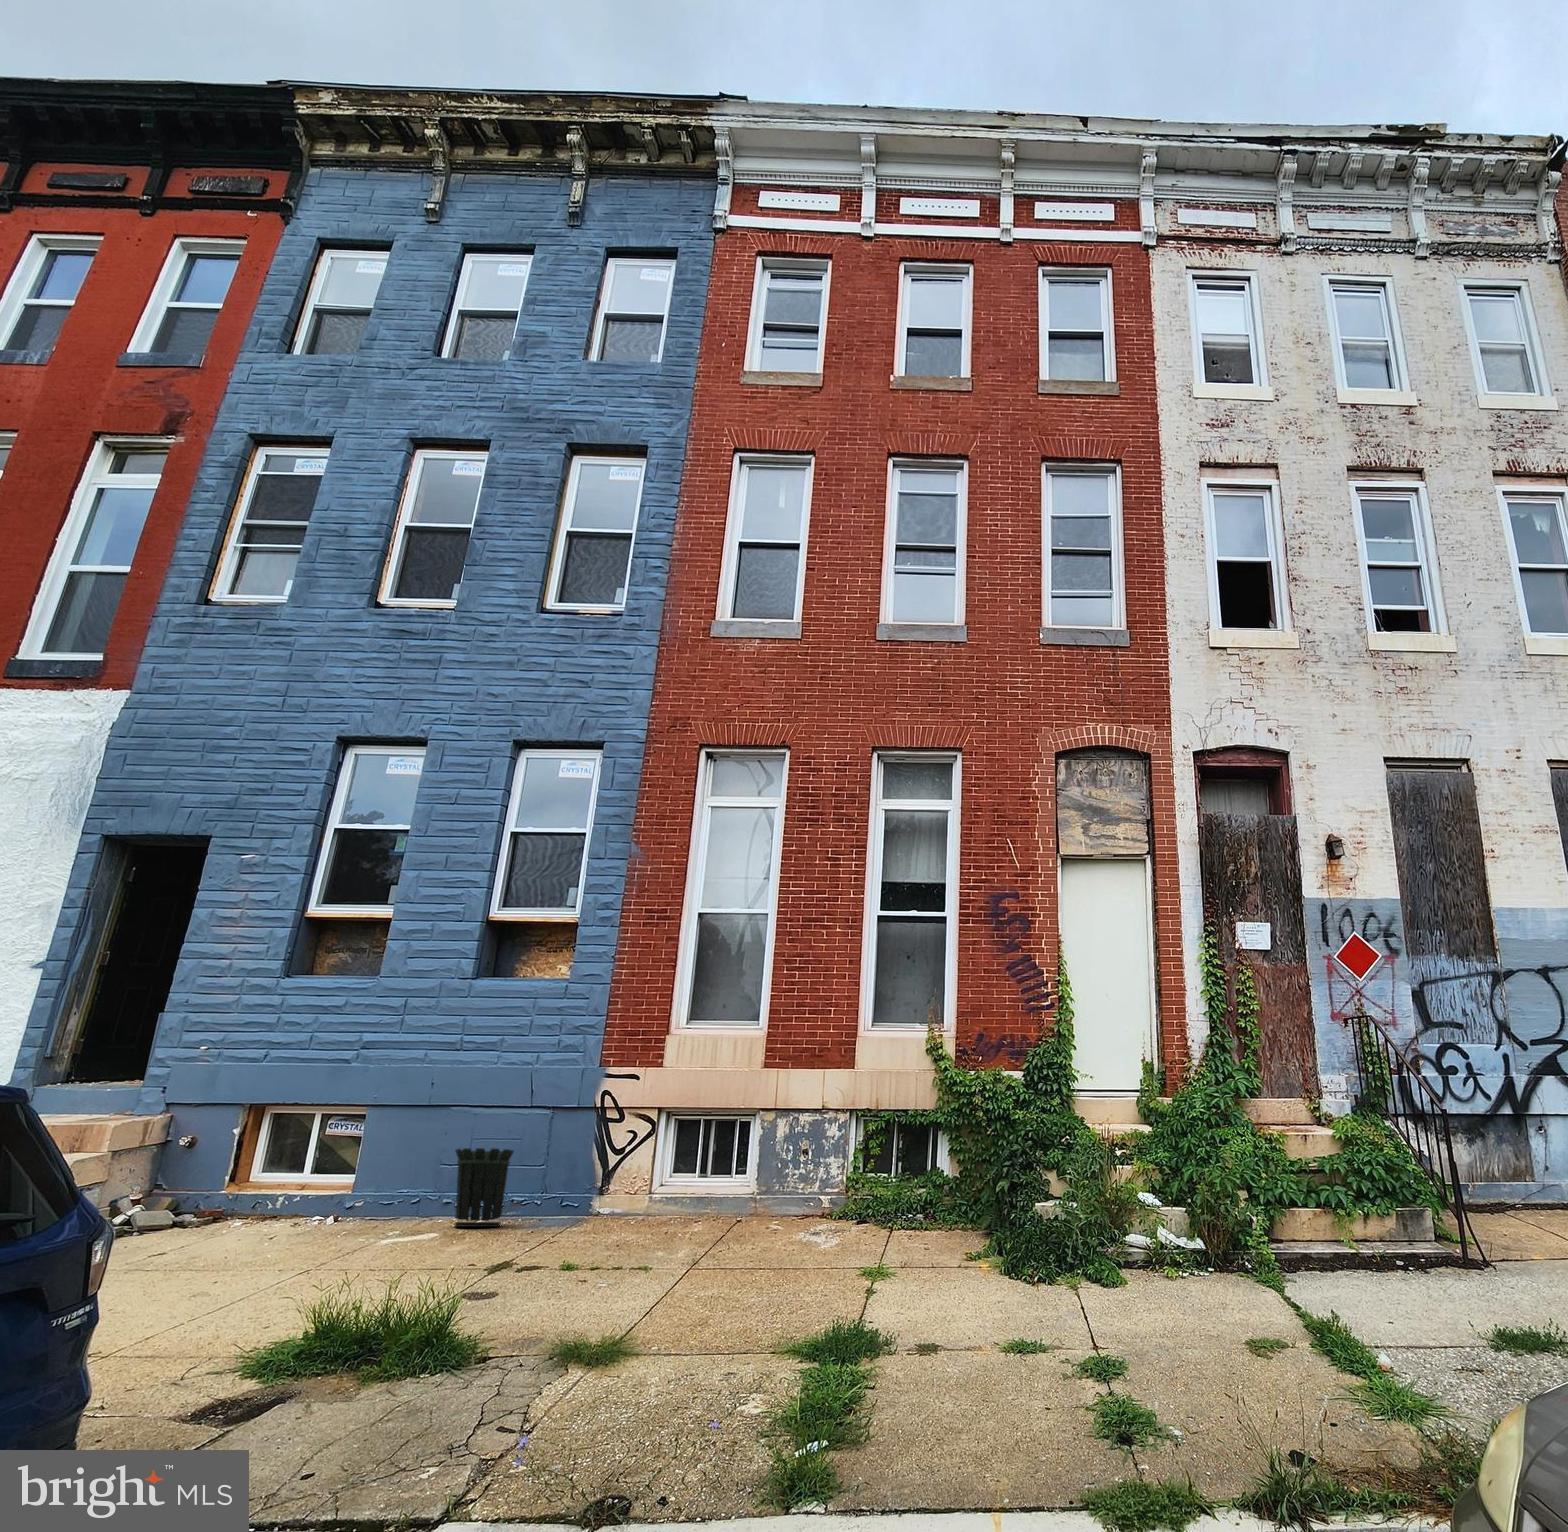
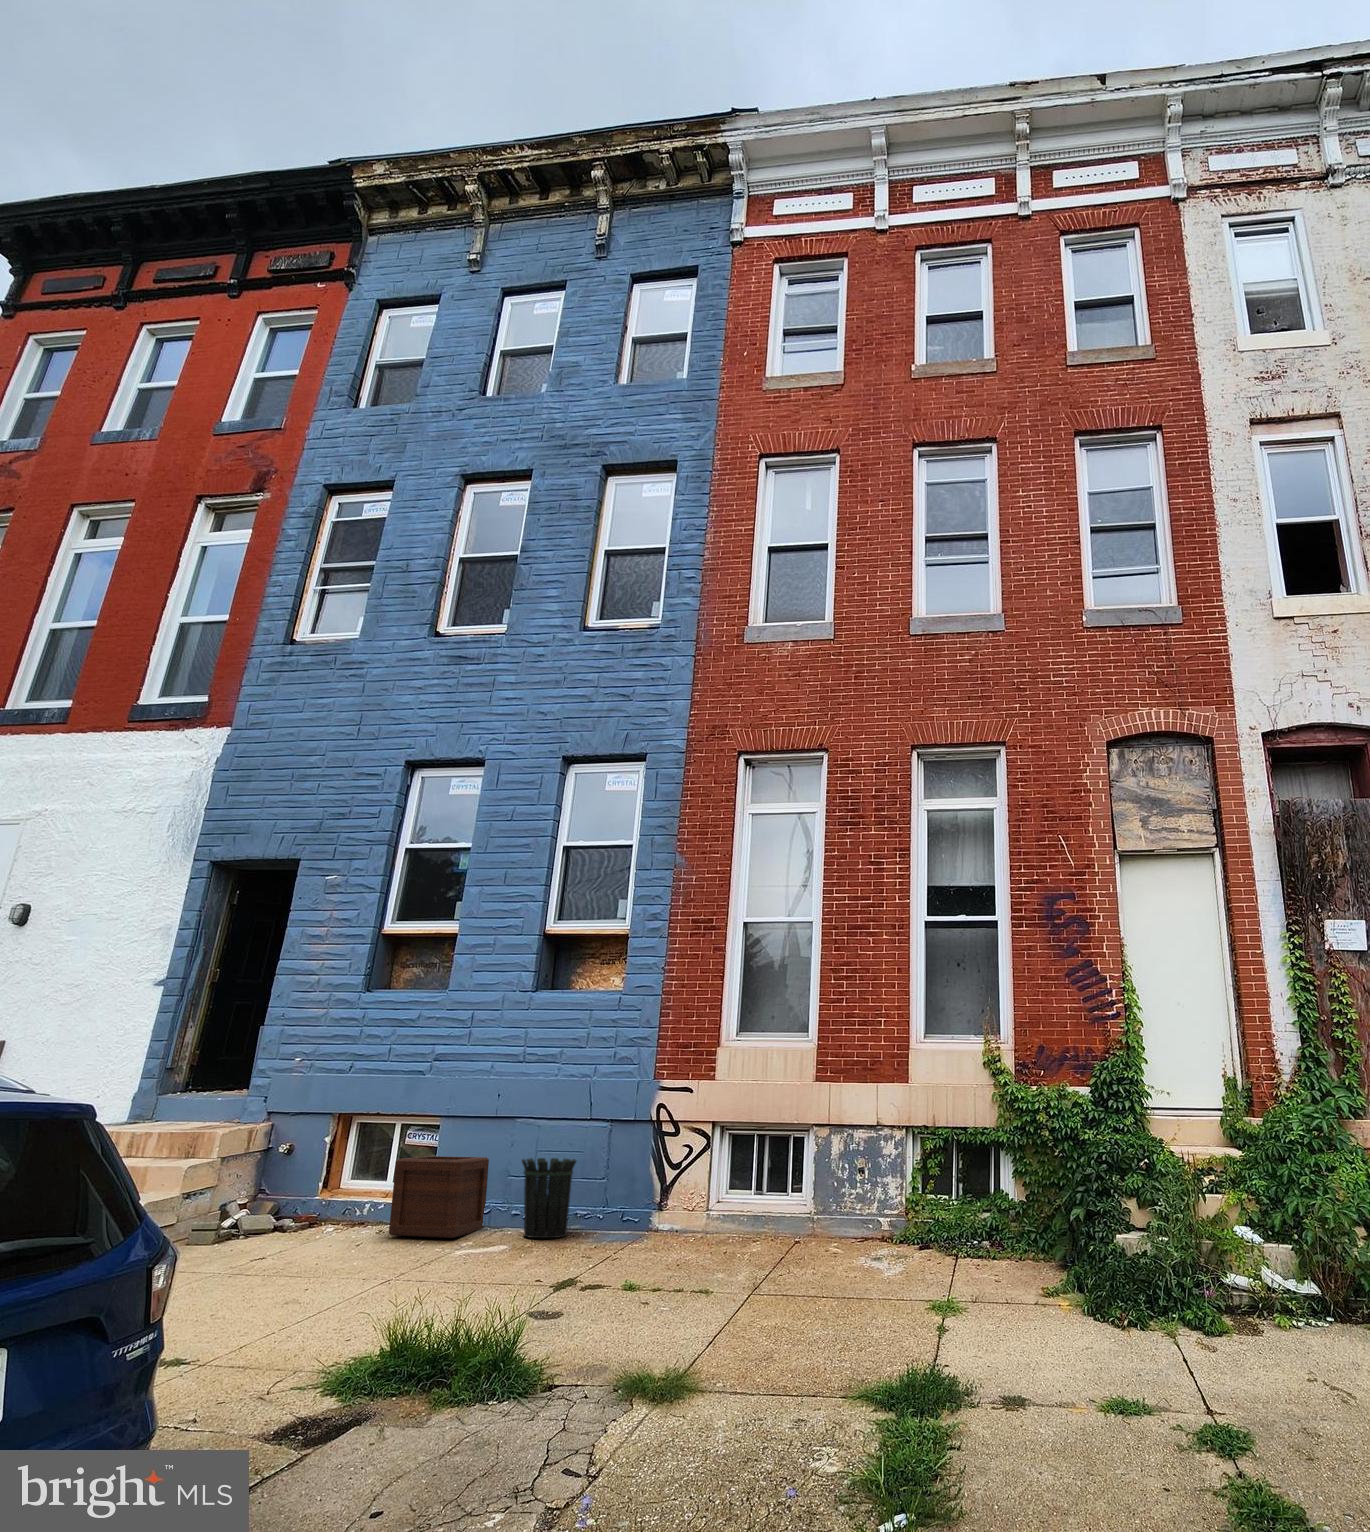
wooden crate: none [308,1148,417,1227] -> present [389,1156,489,1238]

